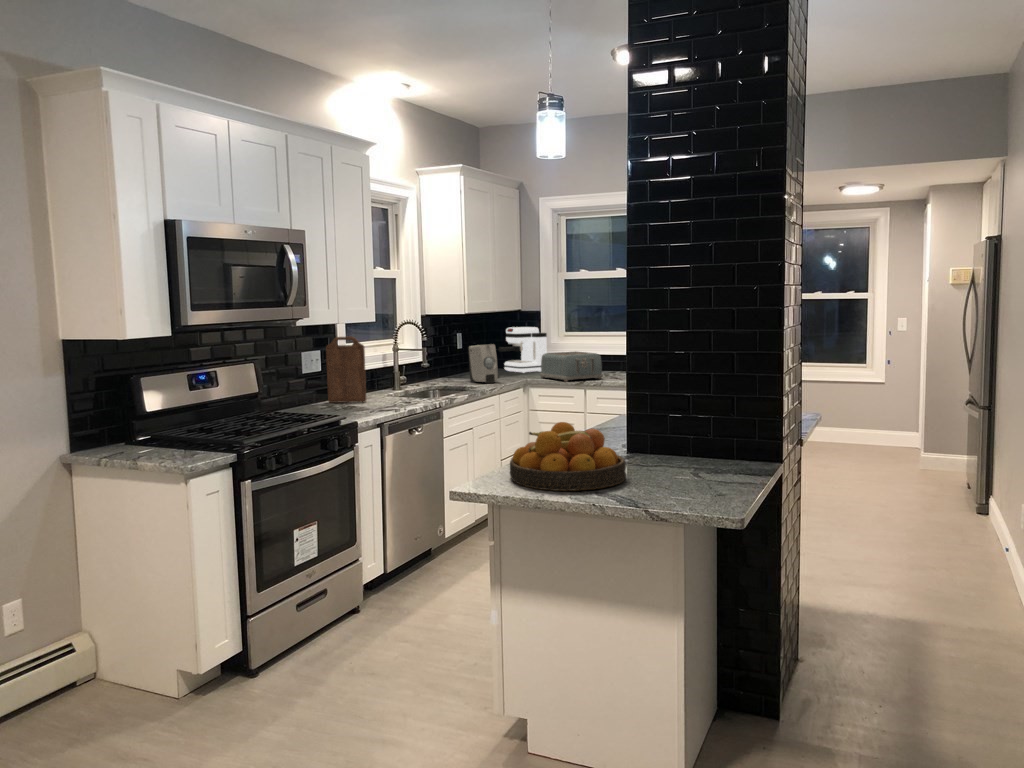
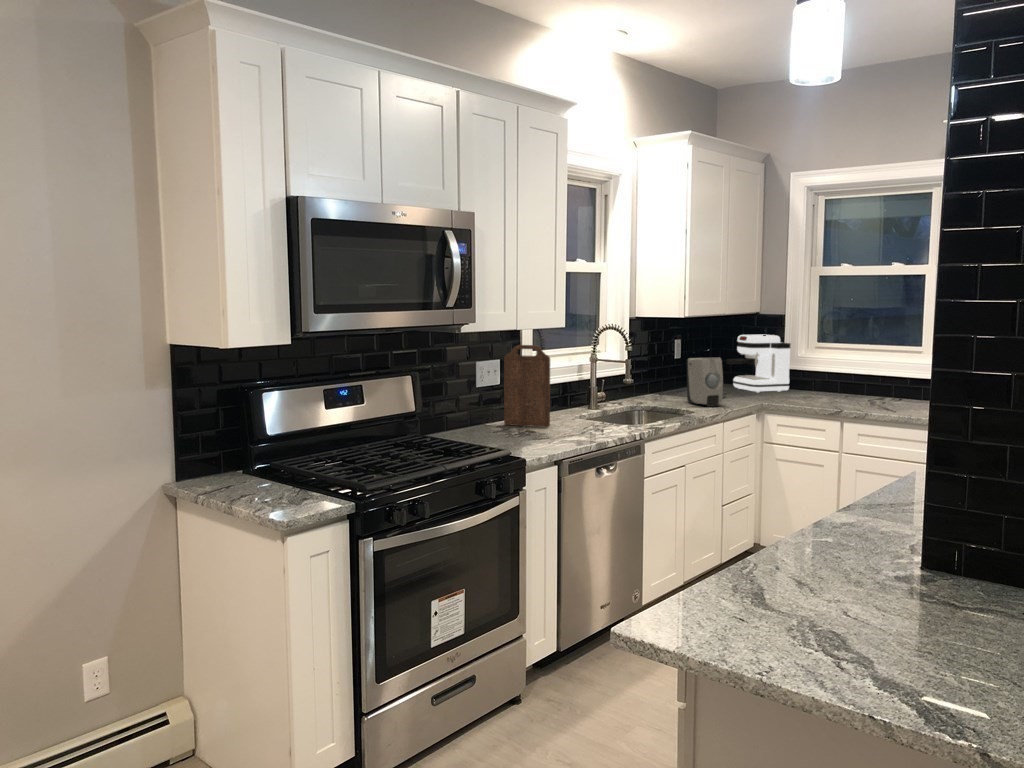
toaster: present [540,351,603,382] -> none [779,370,866,410]
fruit bowl: present [510,422,626,491] -> none [718,526,935,674]

